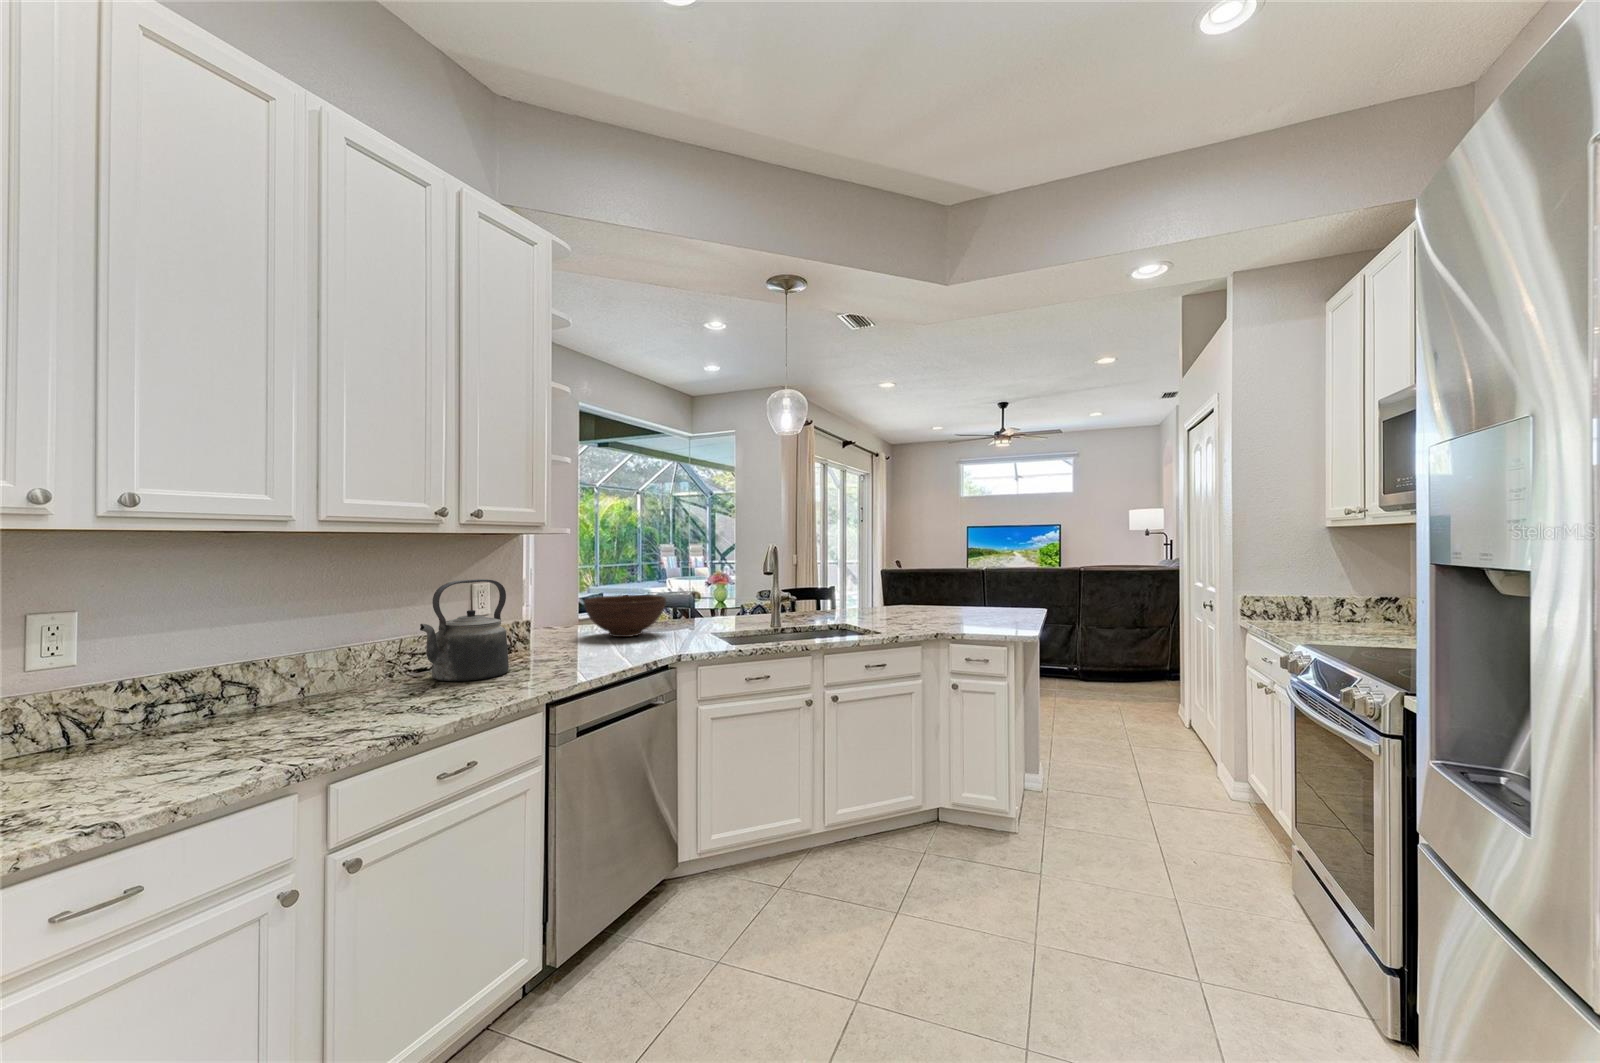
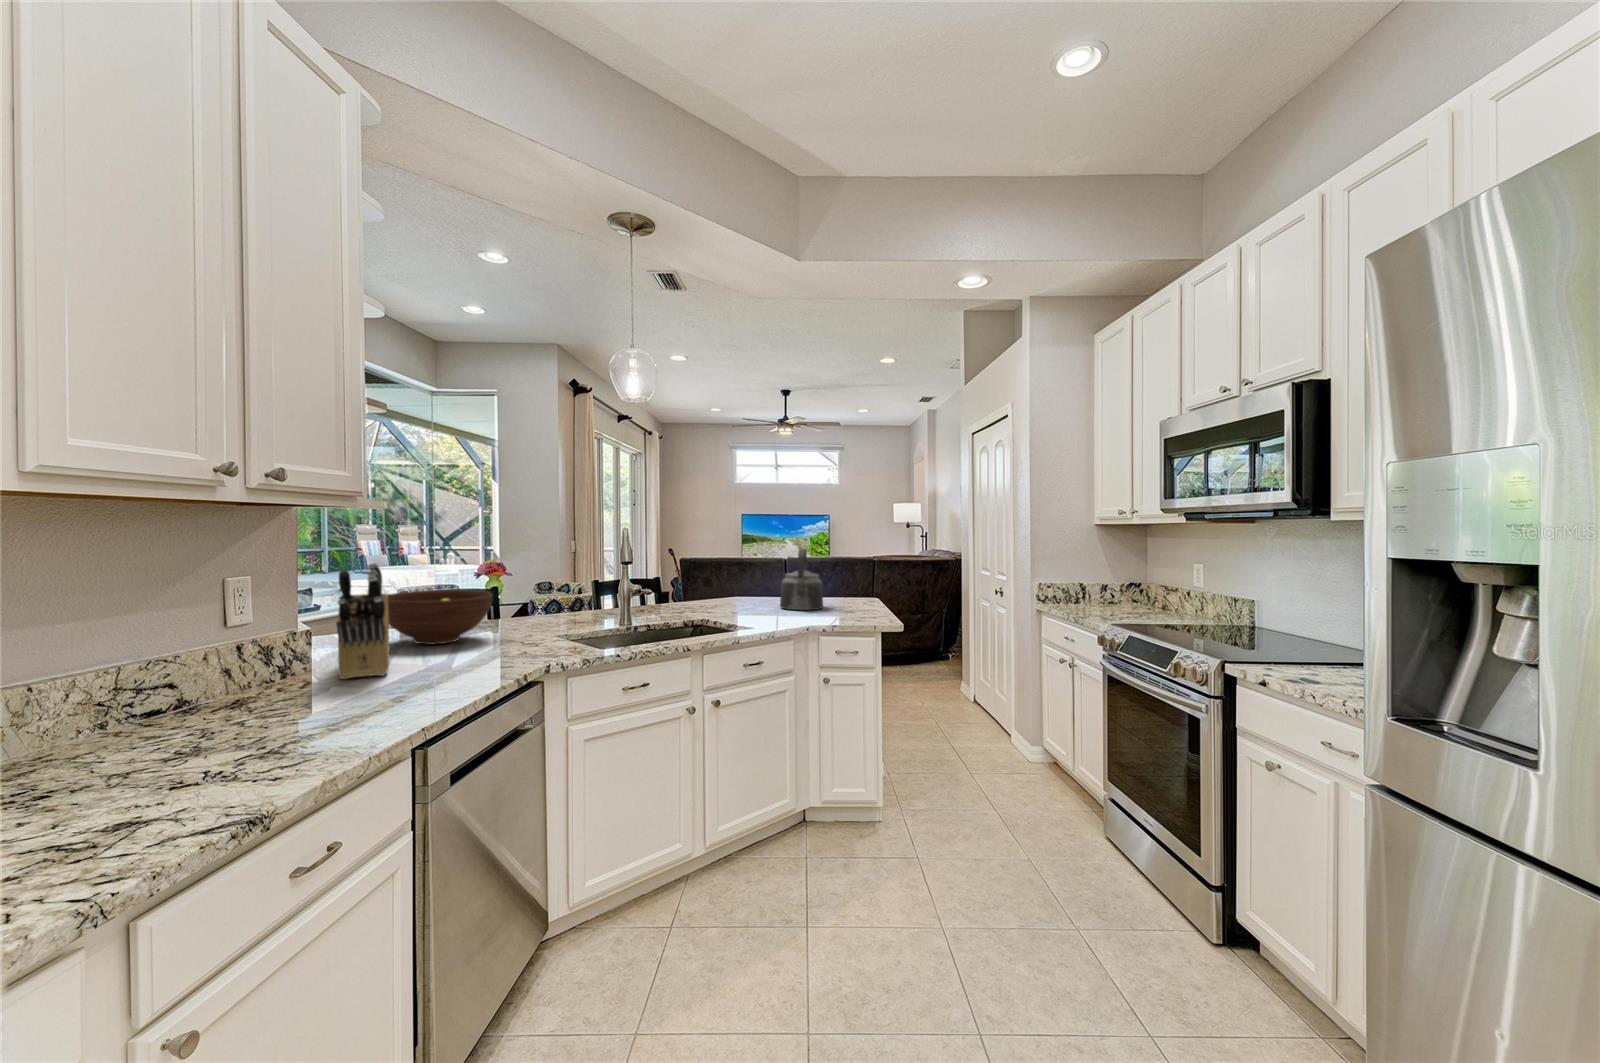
knife block: none [532,572,583,658] -> present [336,563,389,679]
kettle: present [420,579,509,681] -> present [780,549,823,610]

